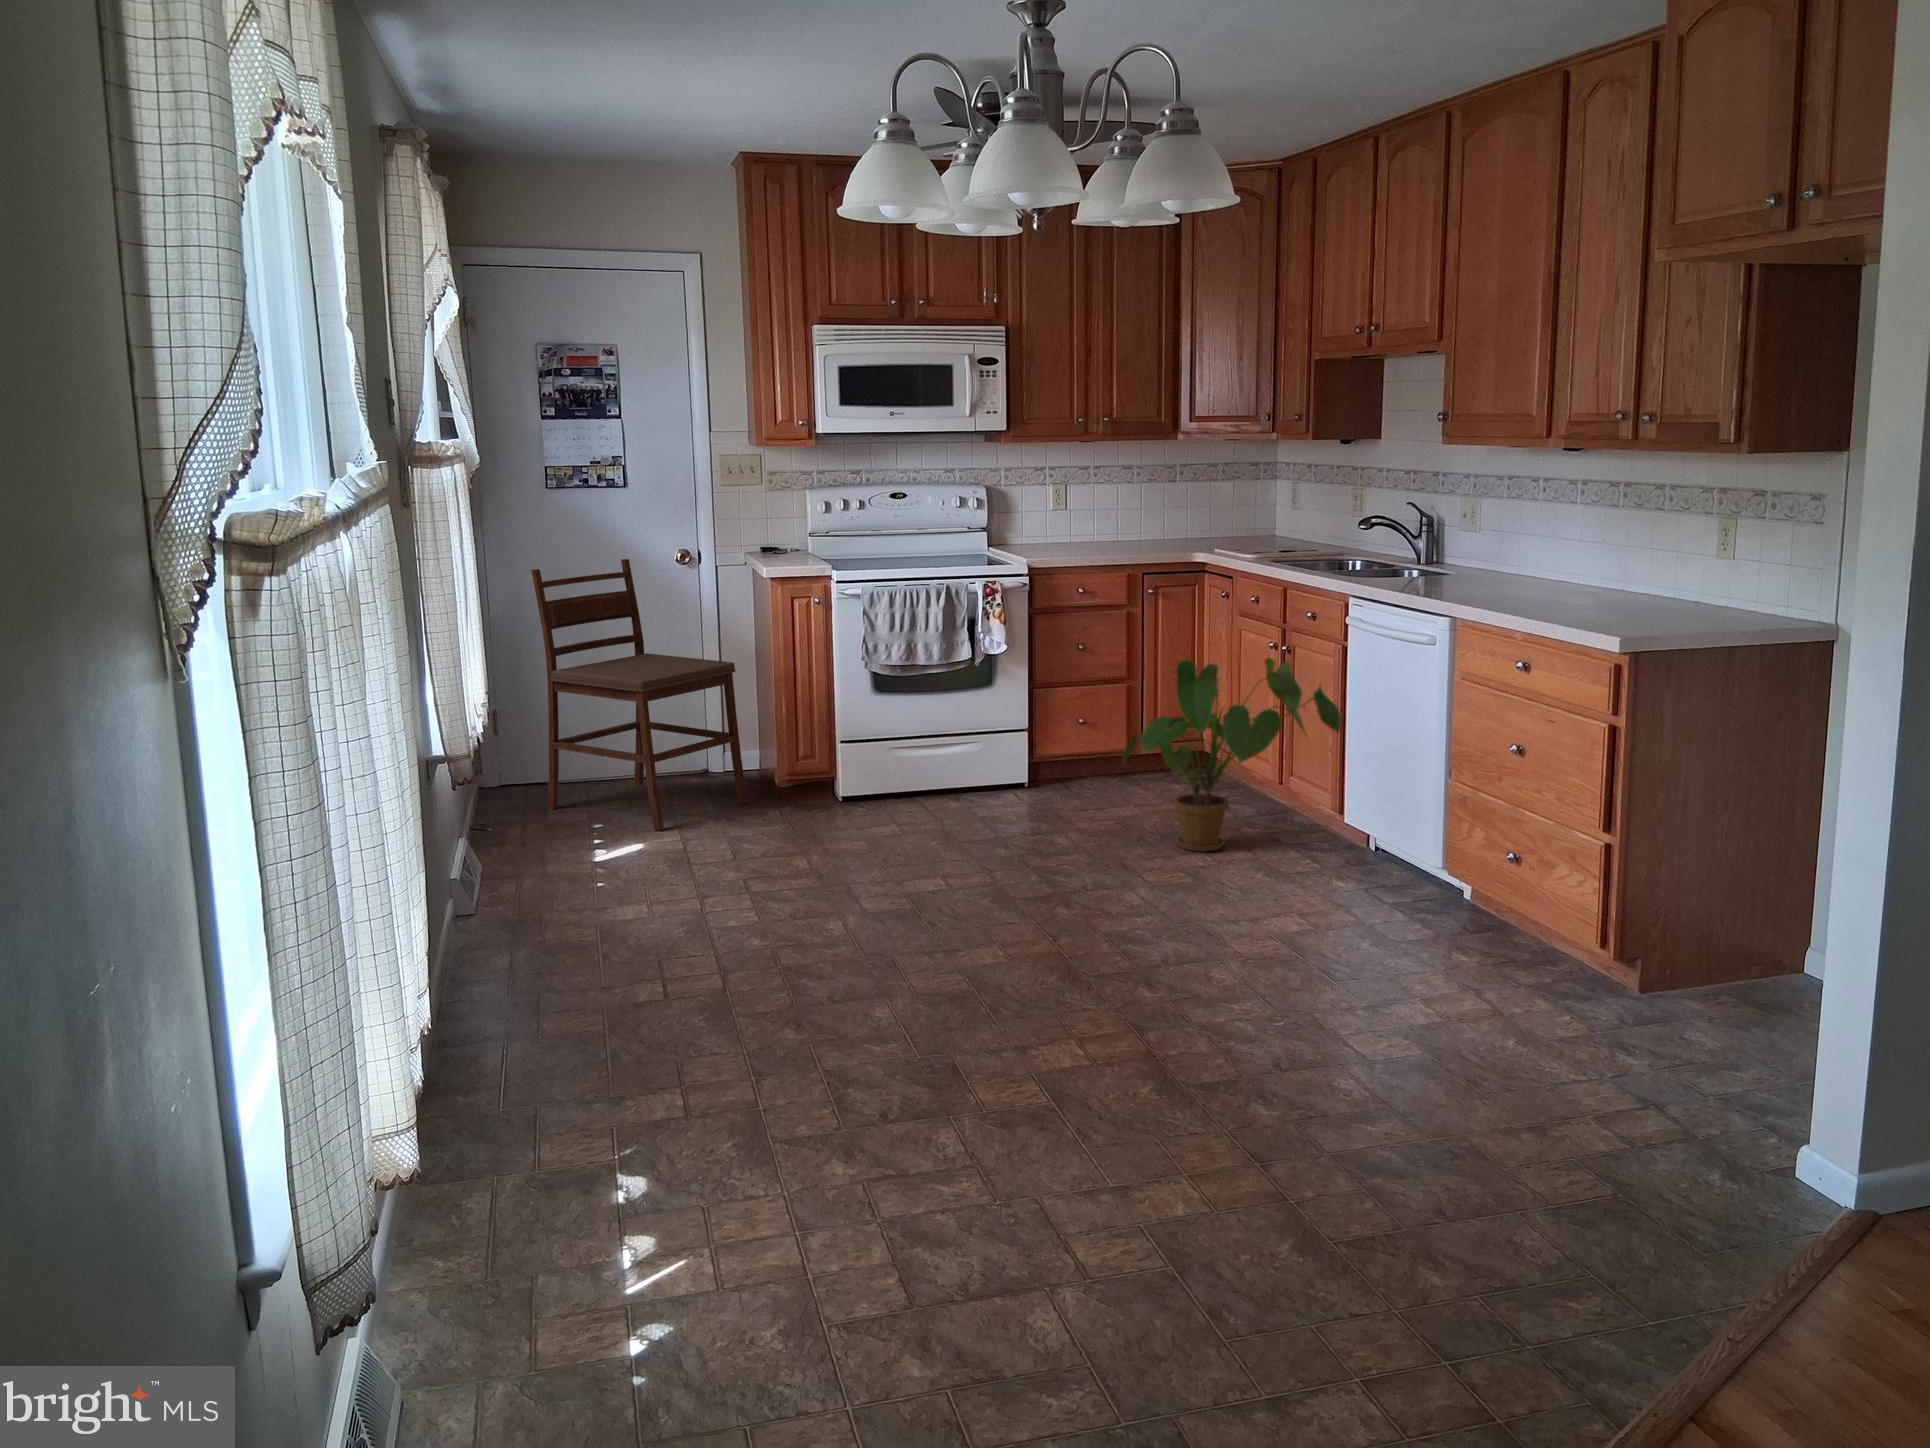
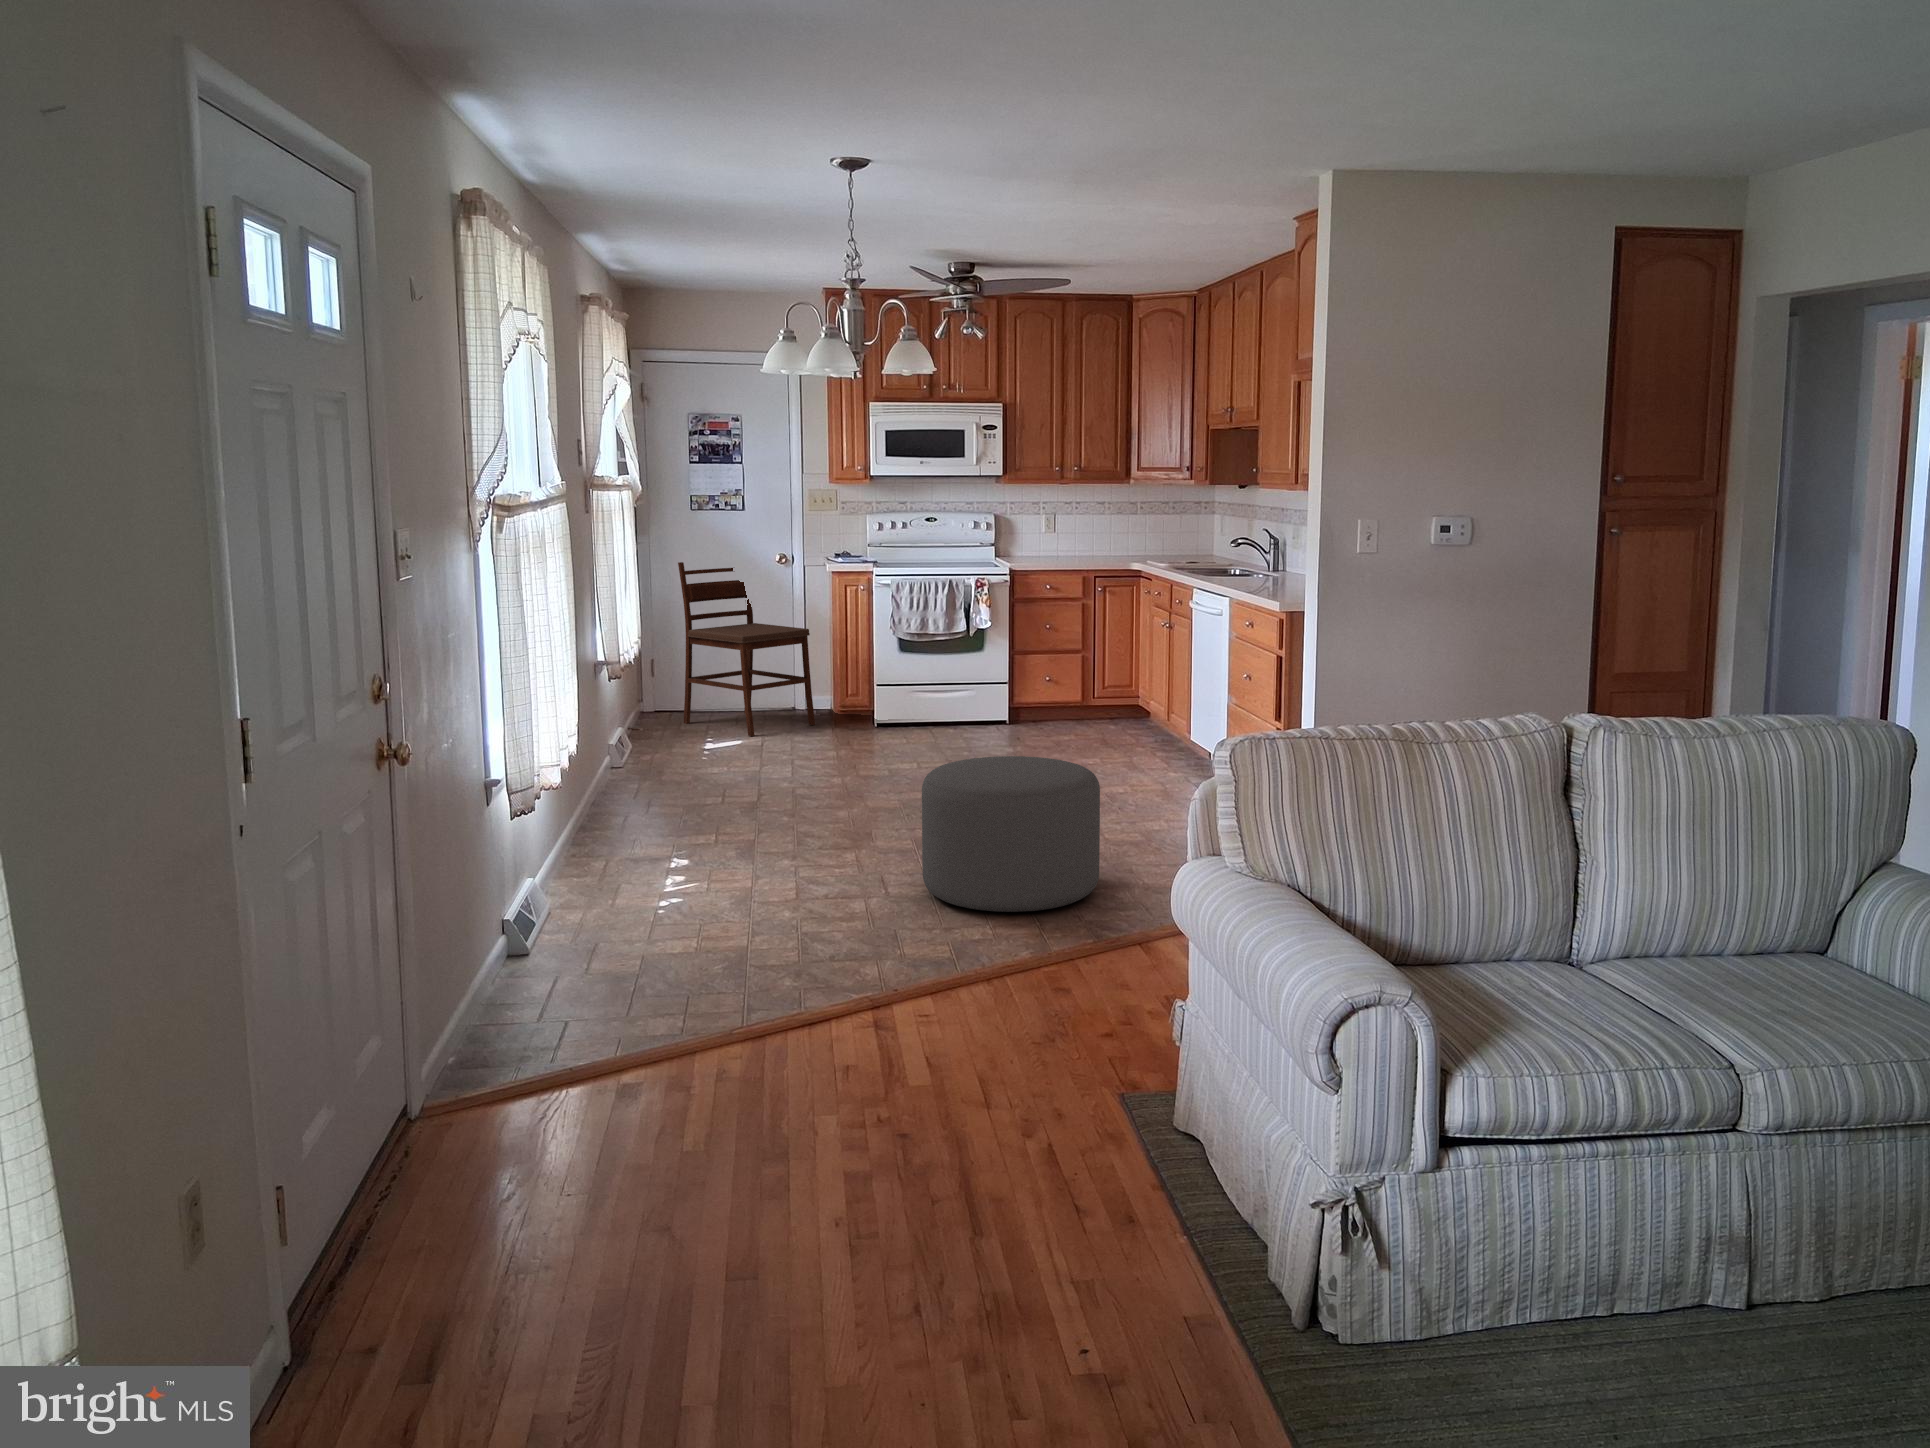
house plant: present [1122,658,1341,852] -> none [1053,629,1191,759]
ottoman: none [1110,942,1449,1282] -> present [922,756,1100,912]

